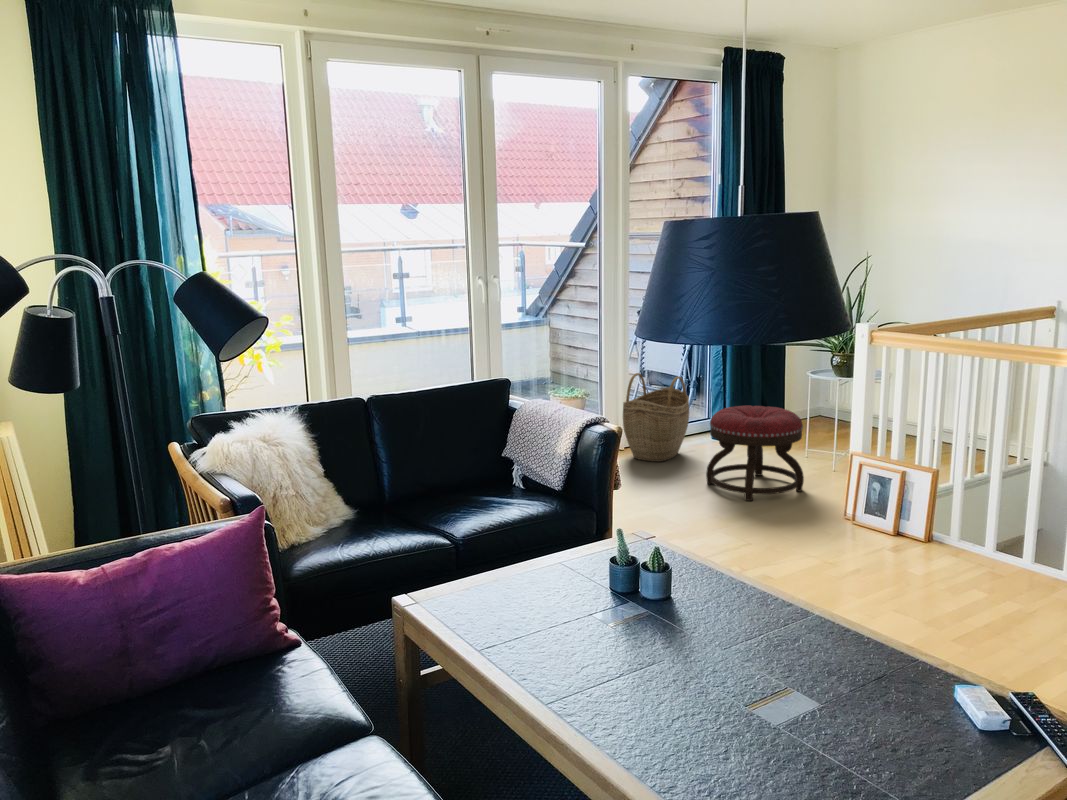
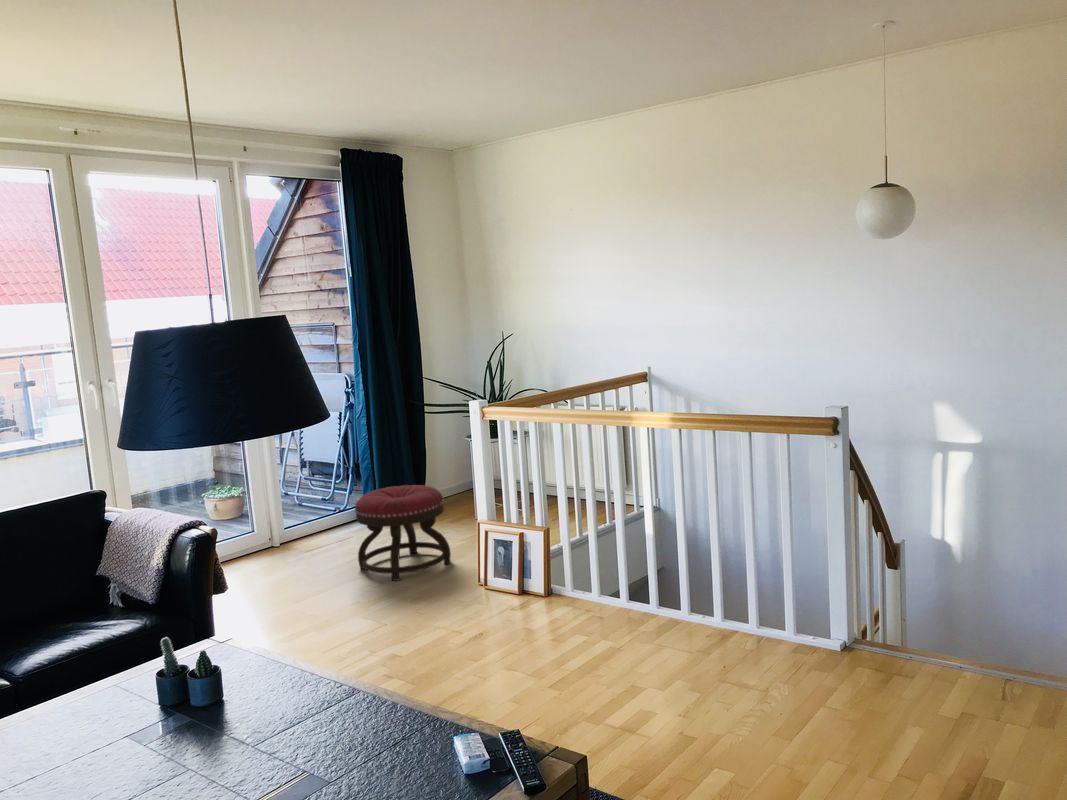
woven basket: present [623,373,689,462] -> none [276,464,348,553]

